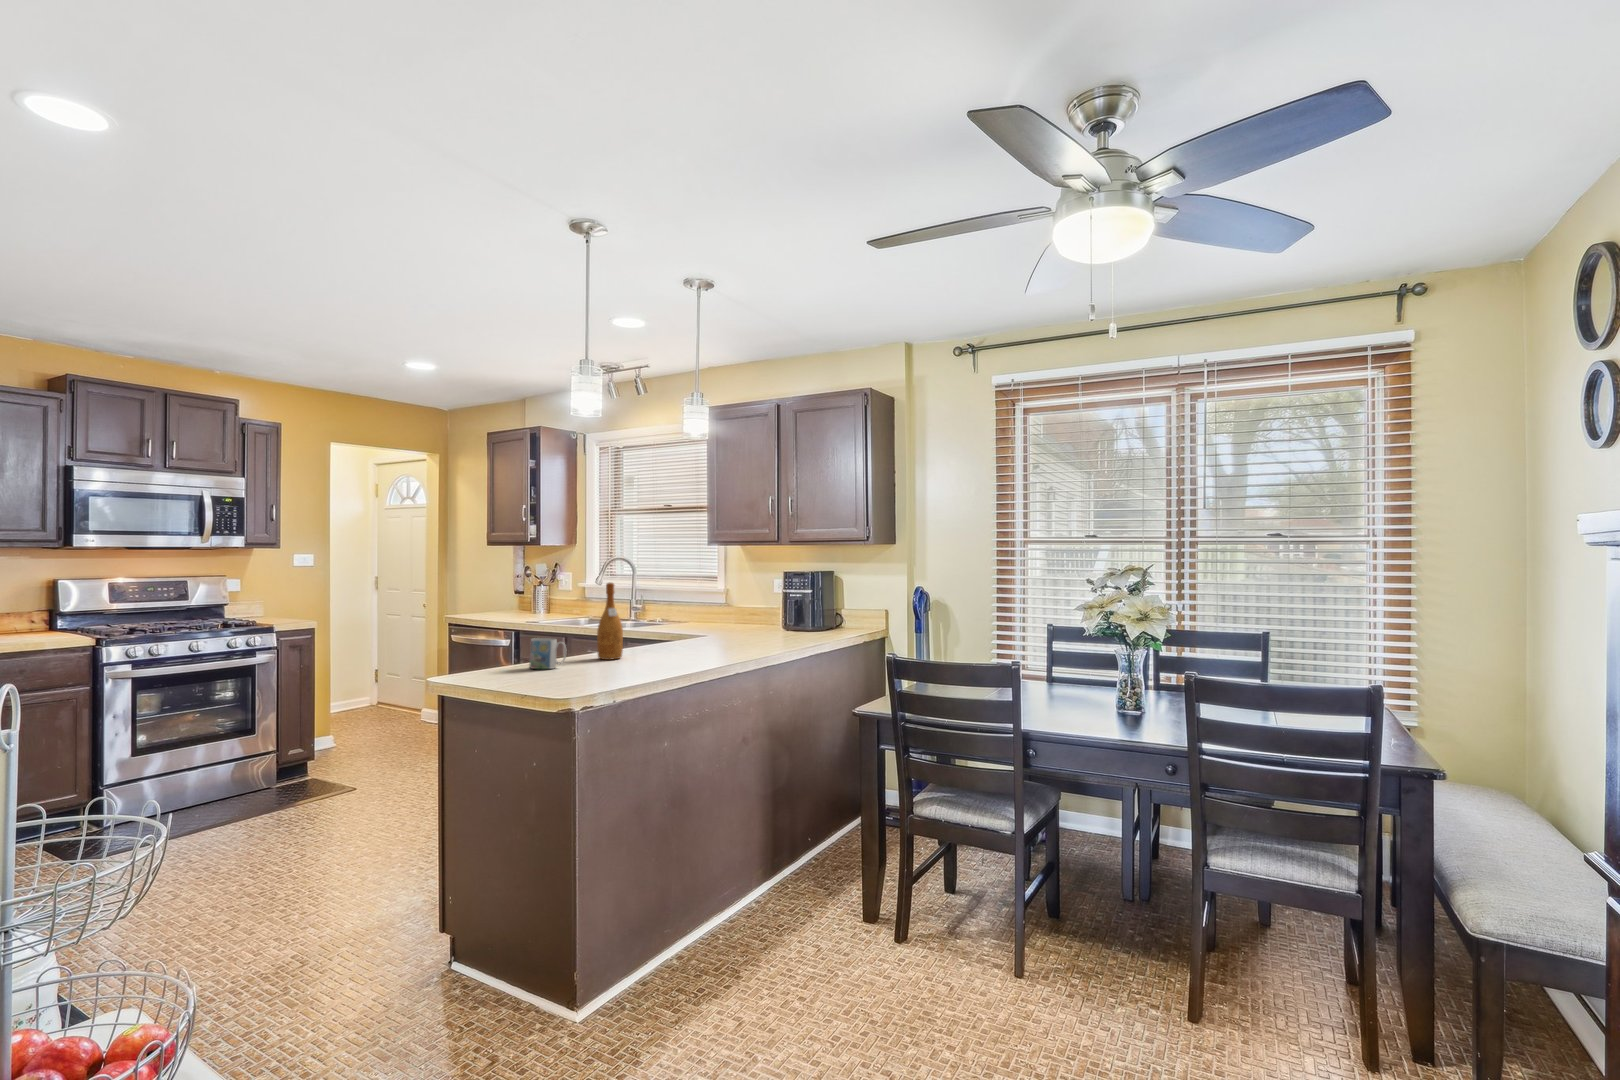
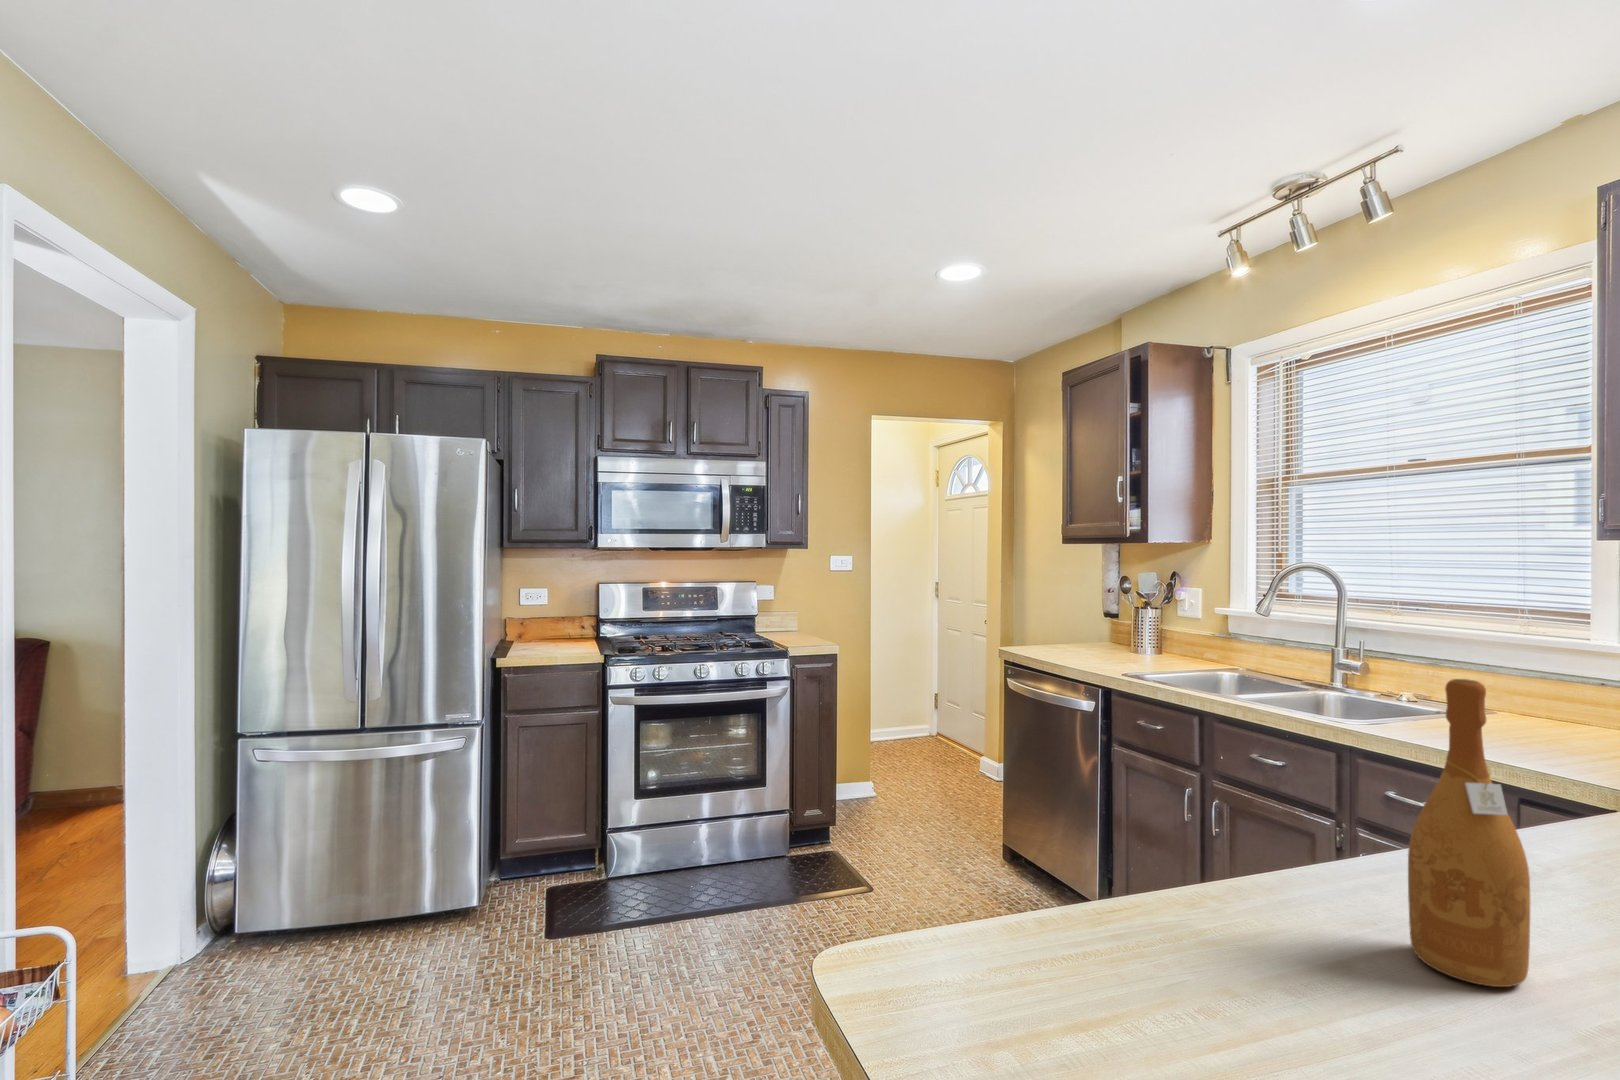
mug: present [529,638,566,669] -> none [1162,880,1318,1038]

